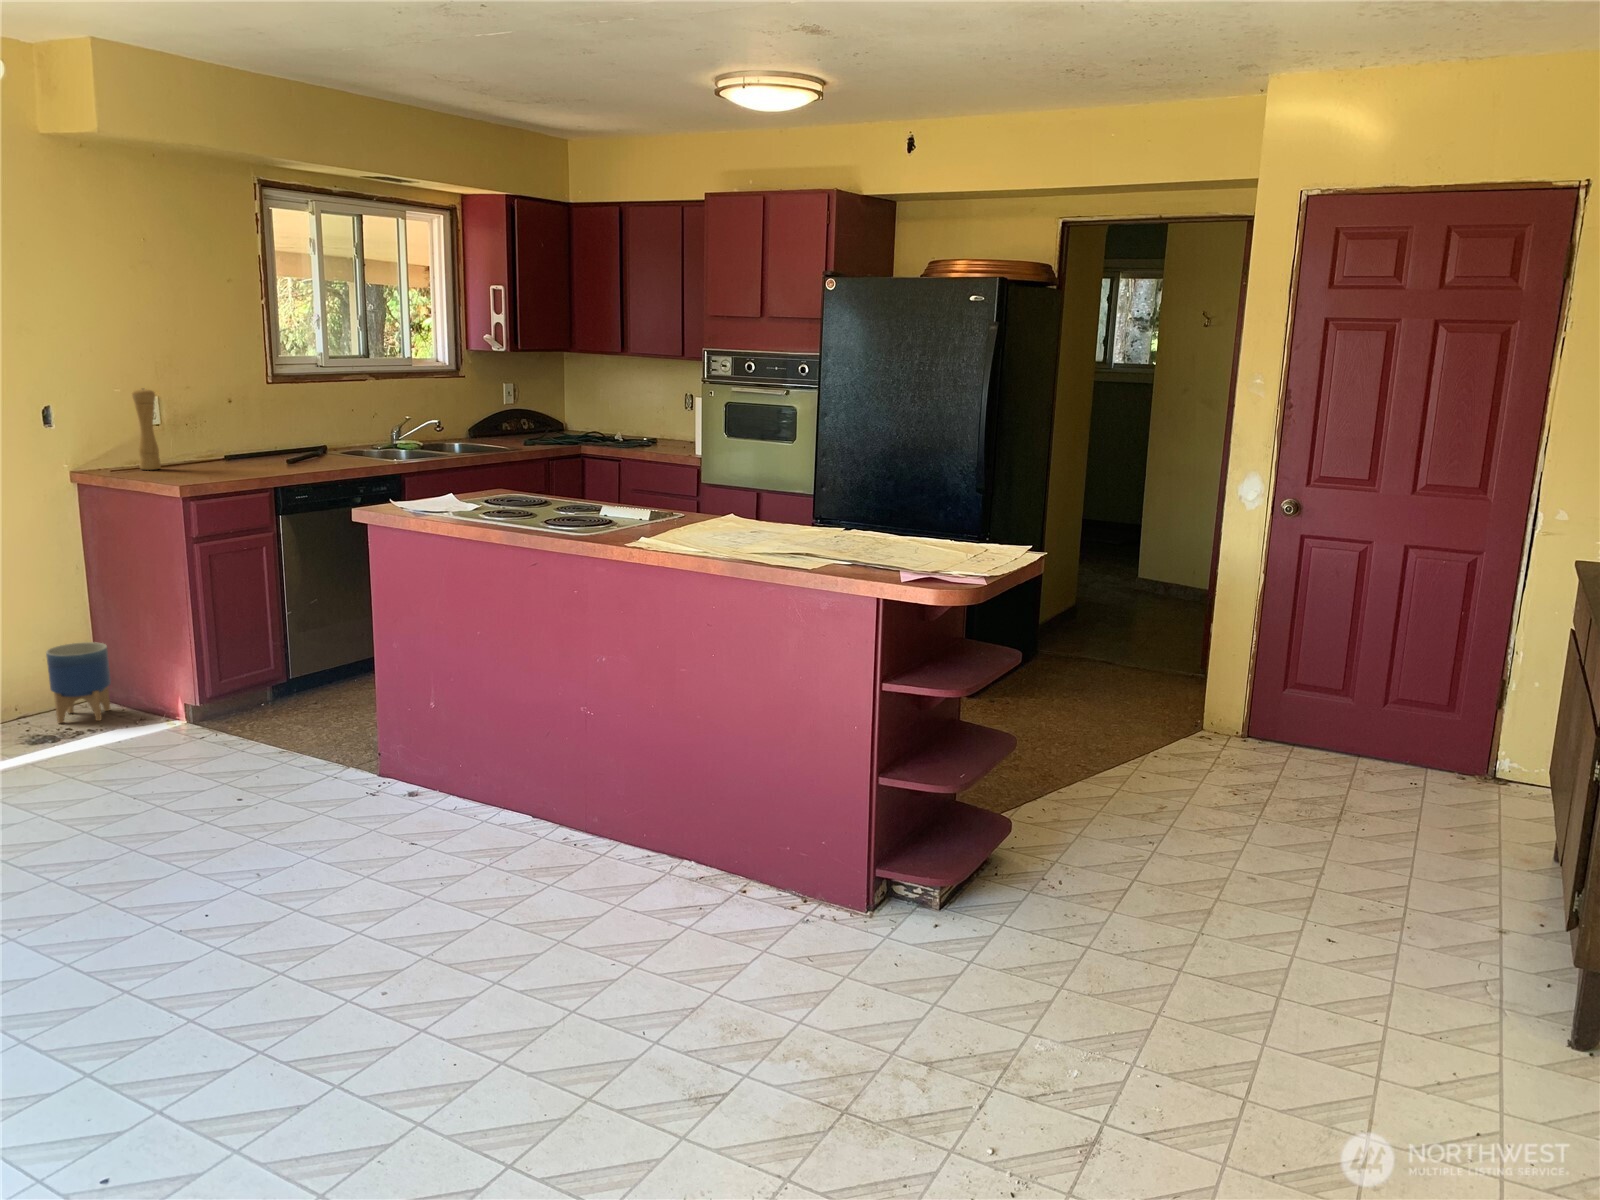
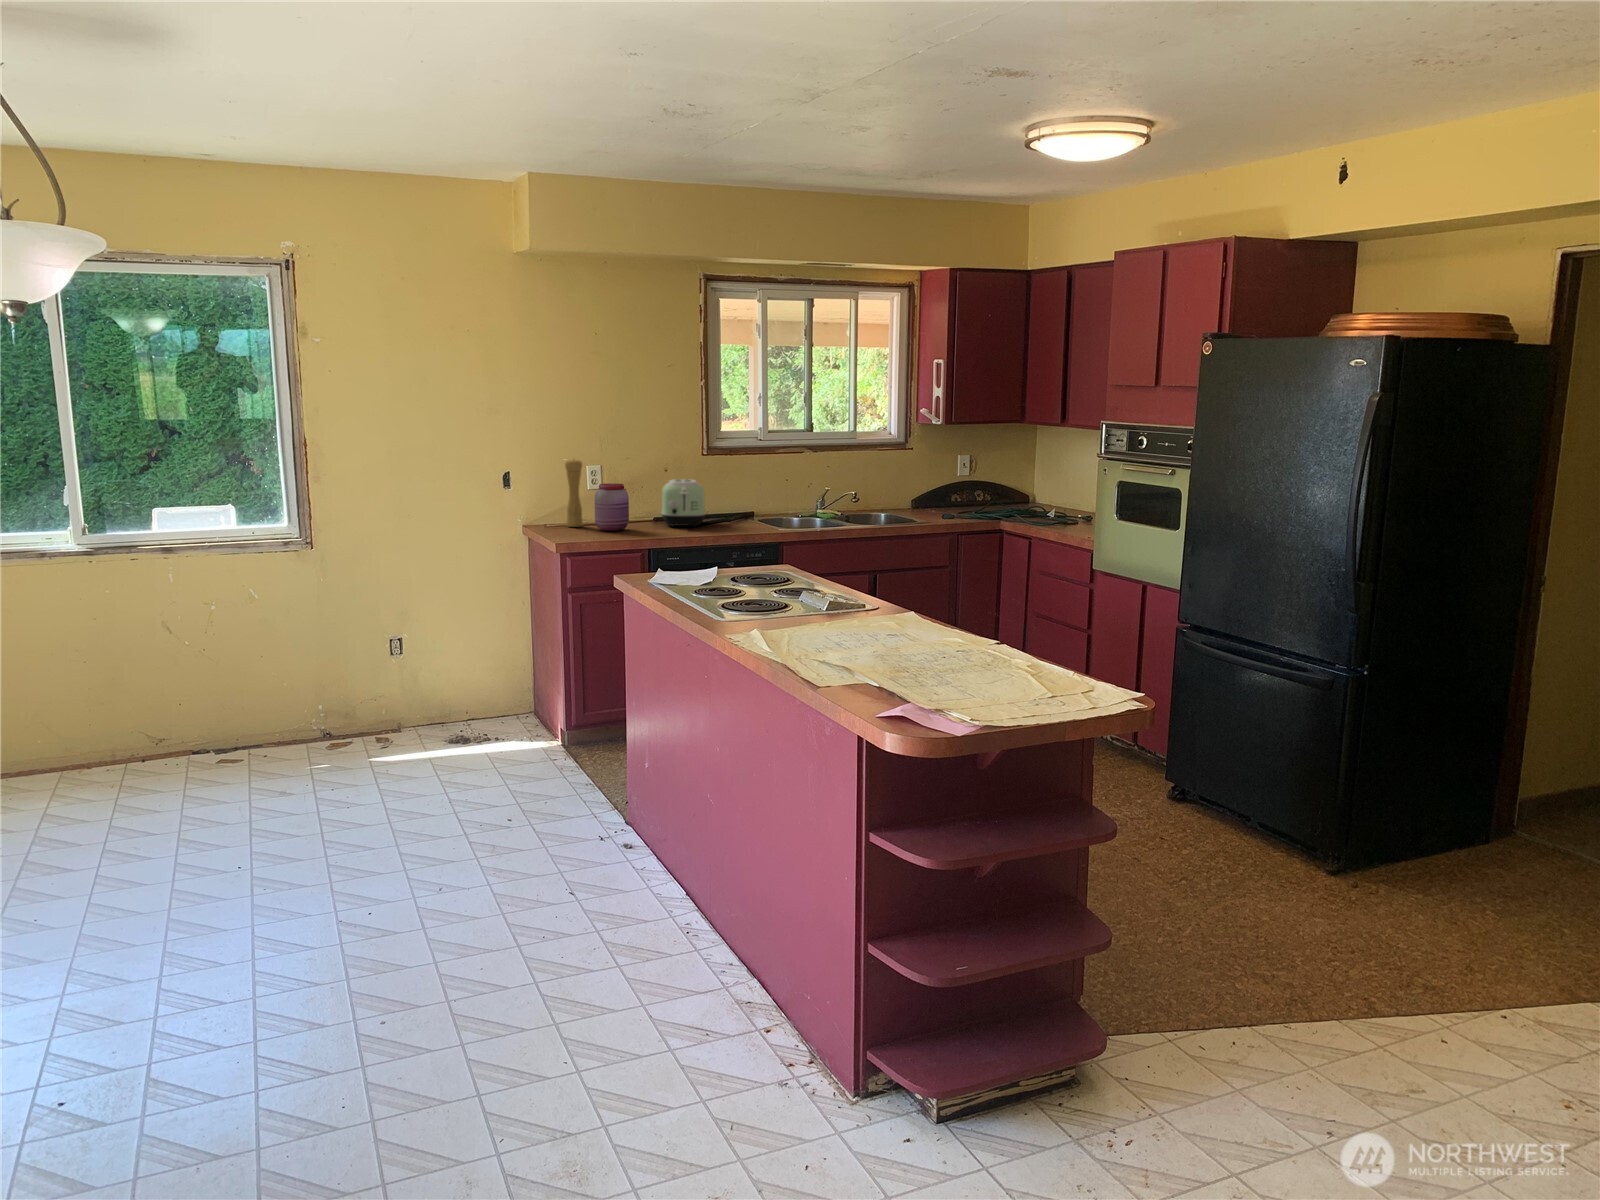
toaster: none [244,411,306,463] -> present [662,479,705,526]
jar: none [183,416,229,472] -> present [595,483,629,531]
planter: present [46,642,111,723] -> none [488,665,532,731]

